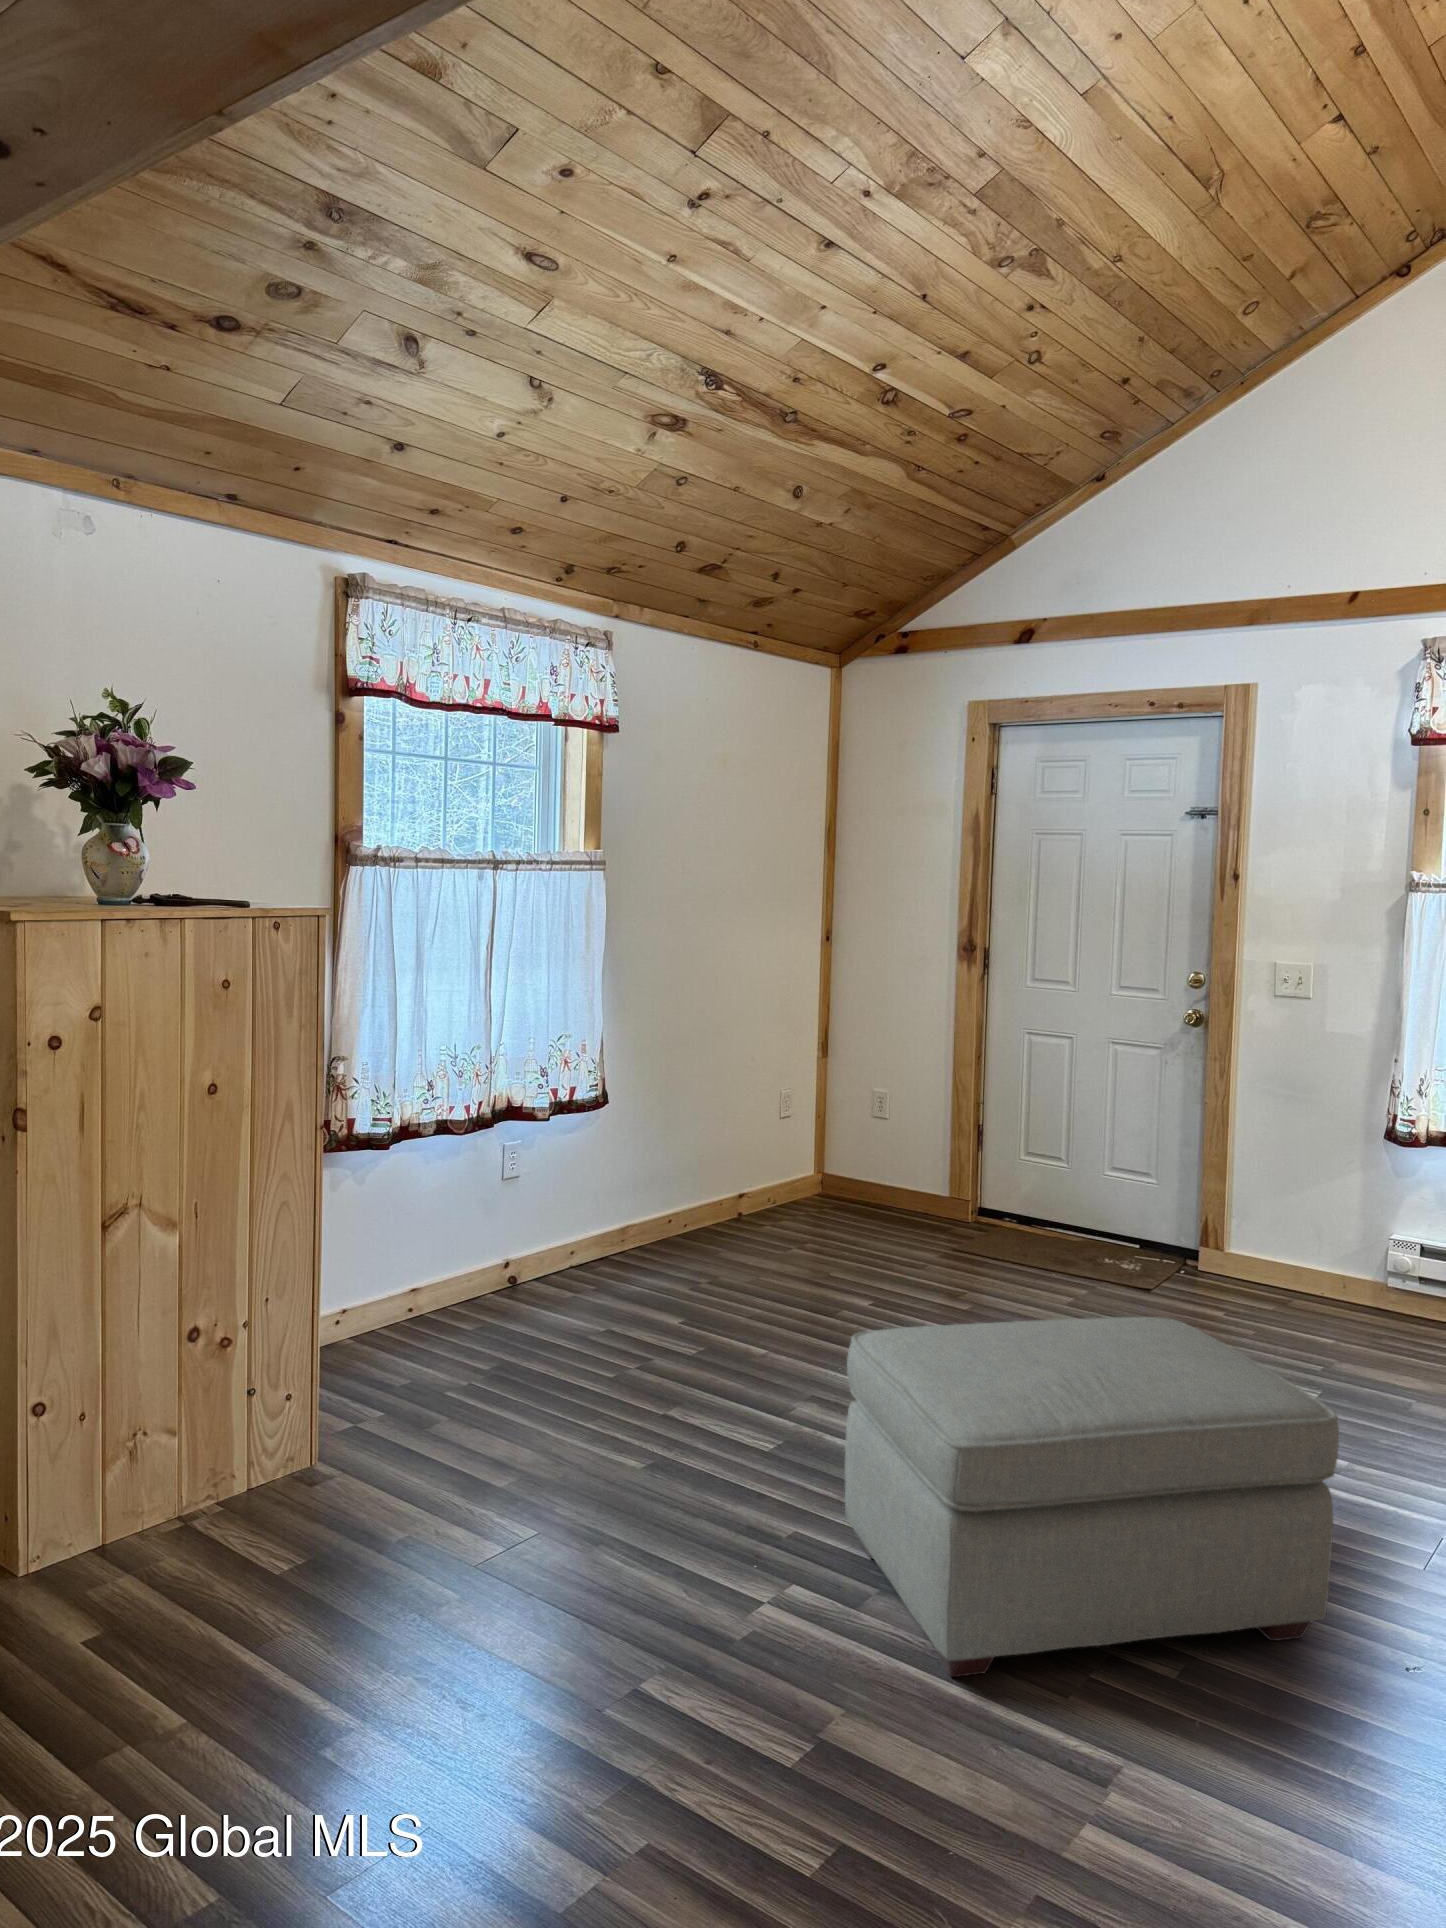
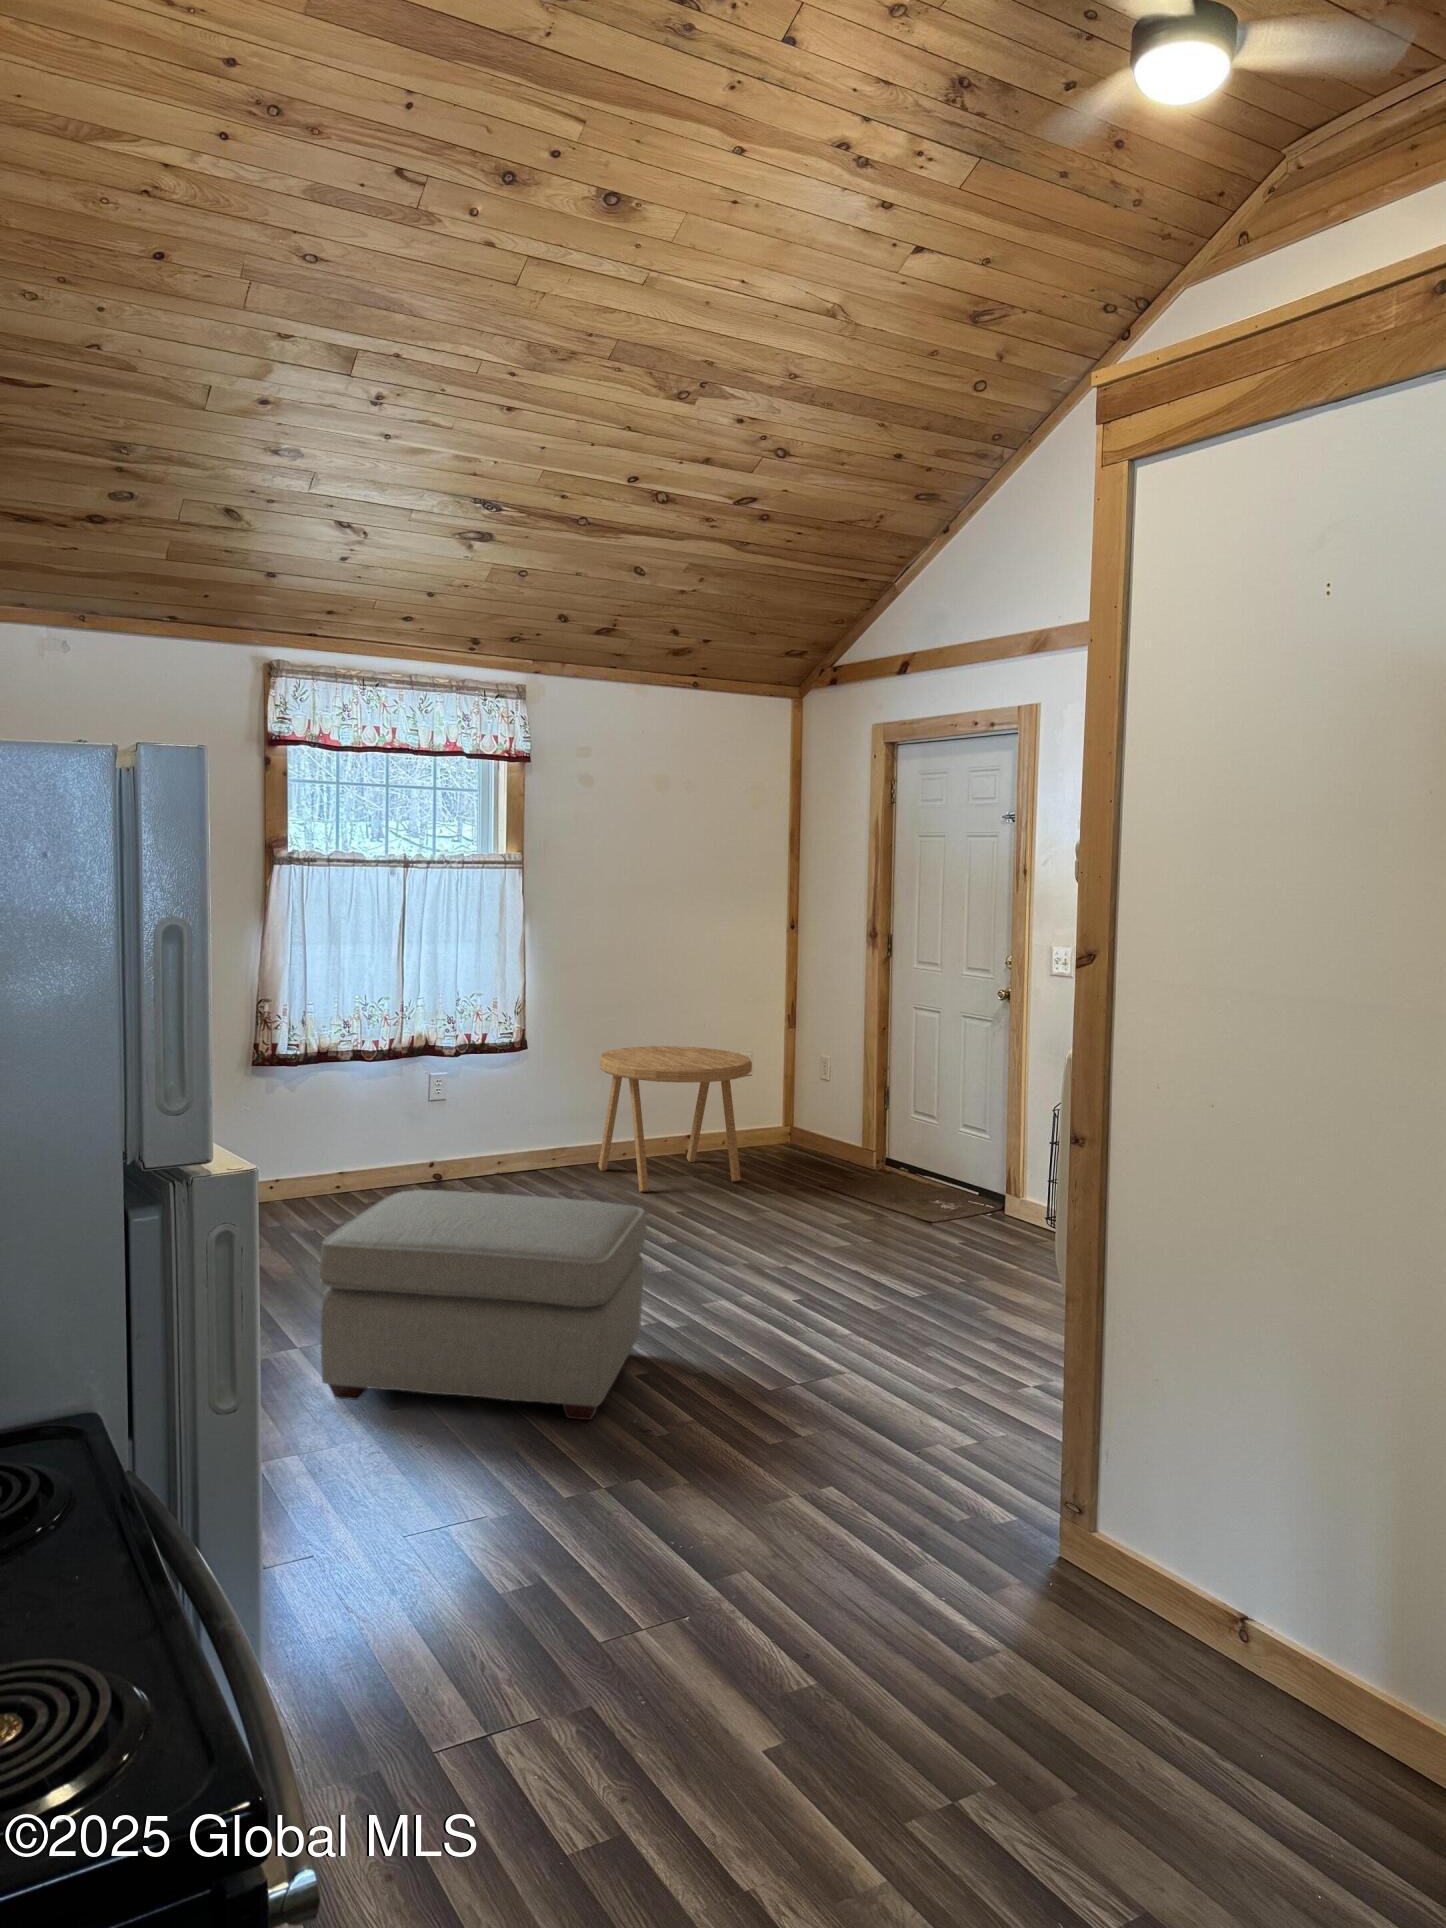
side table: none [681,1086,874,1273] -> present [598,1046,752,1192]

